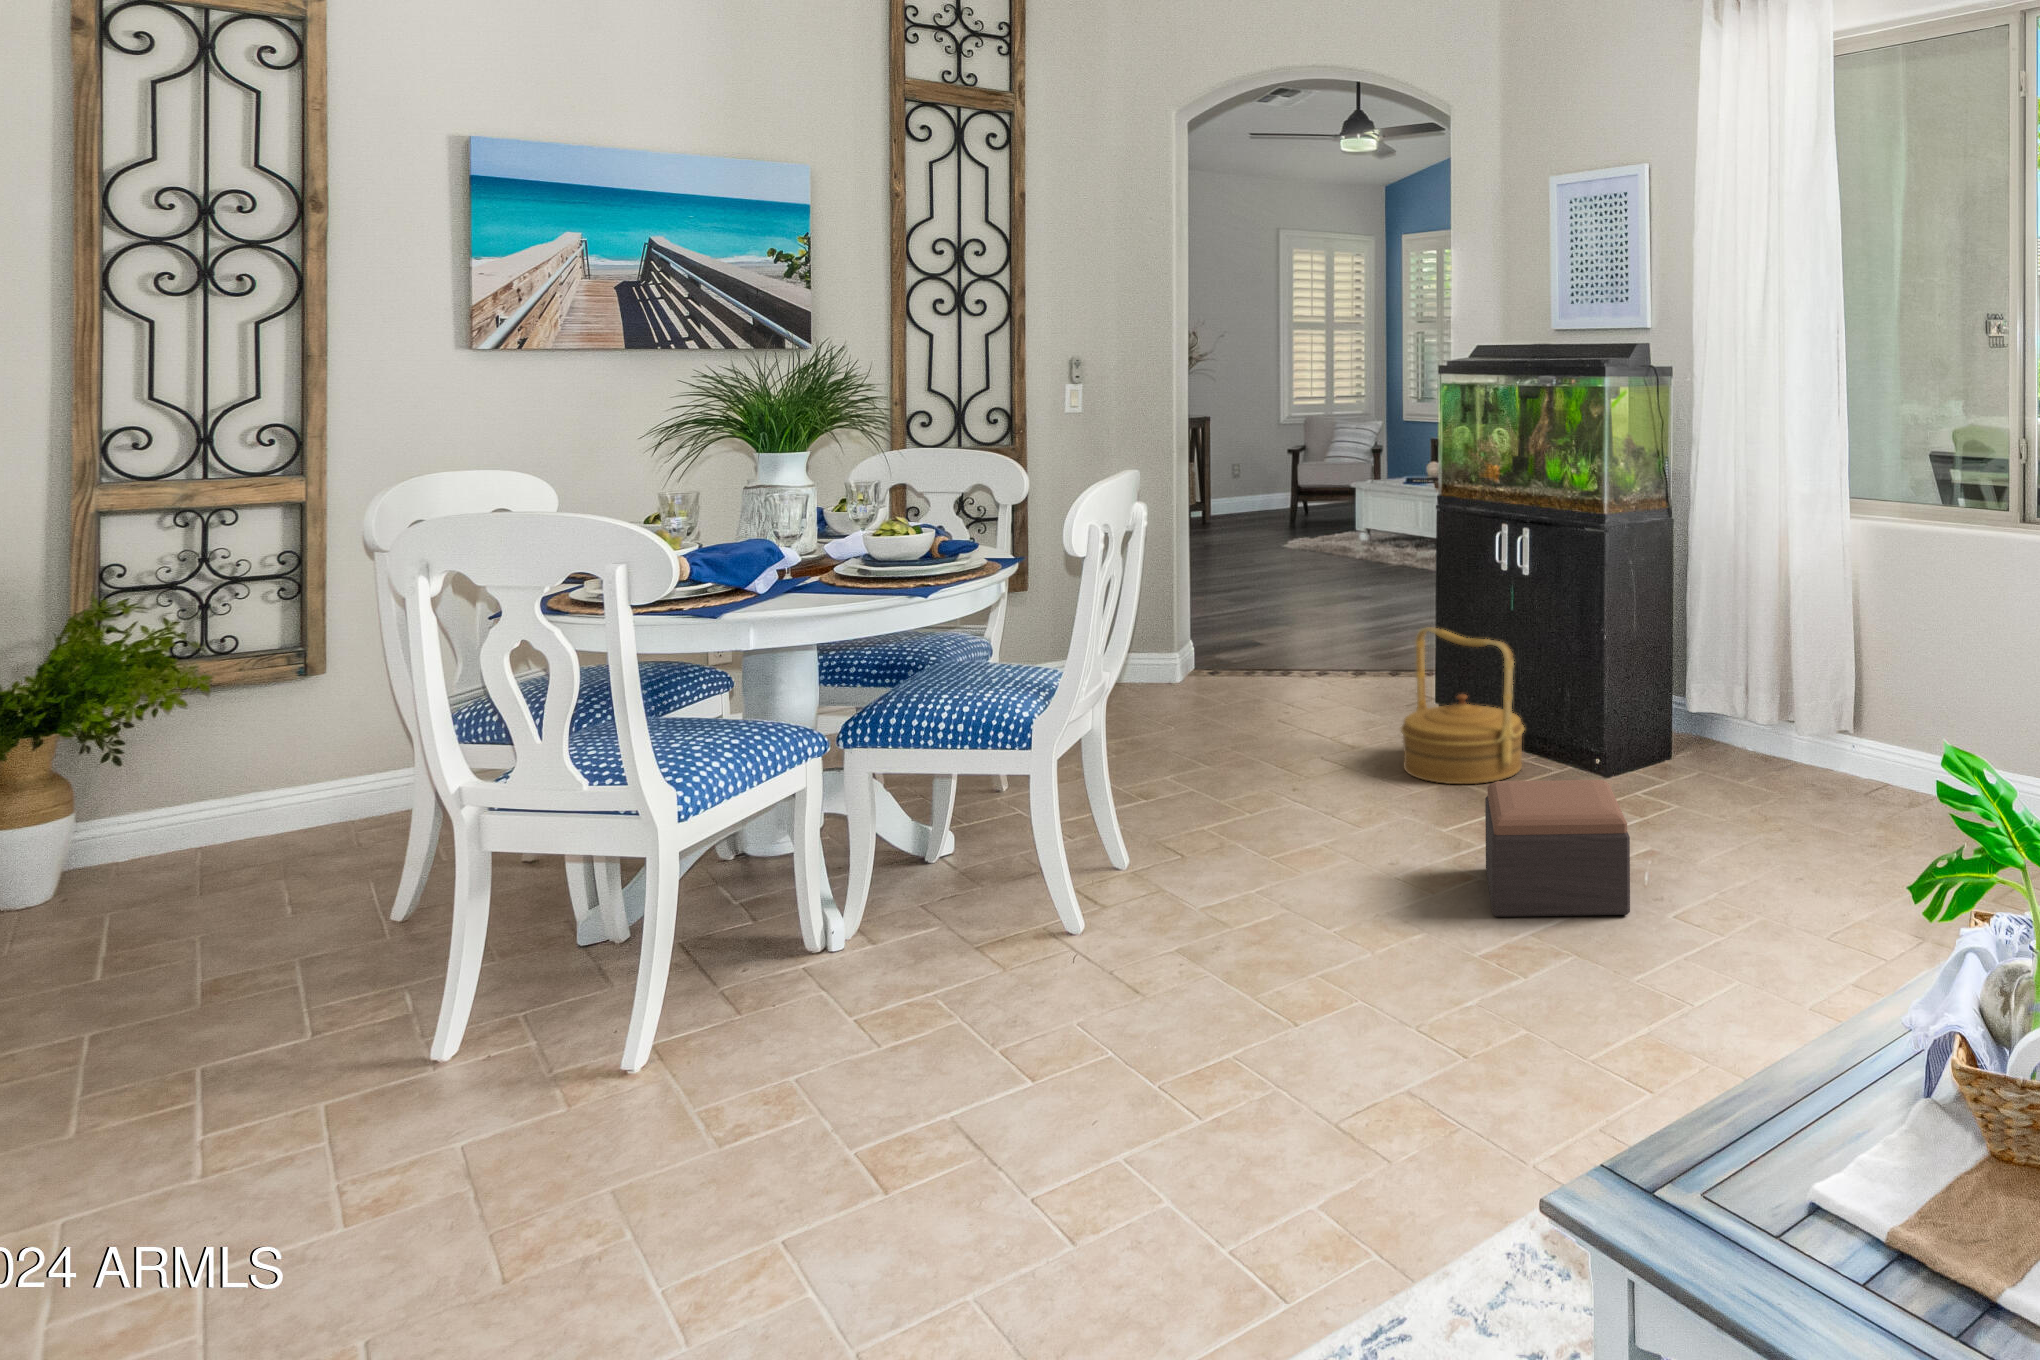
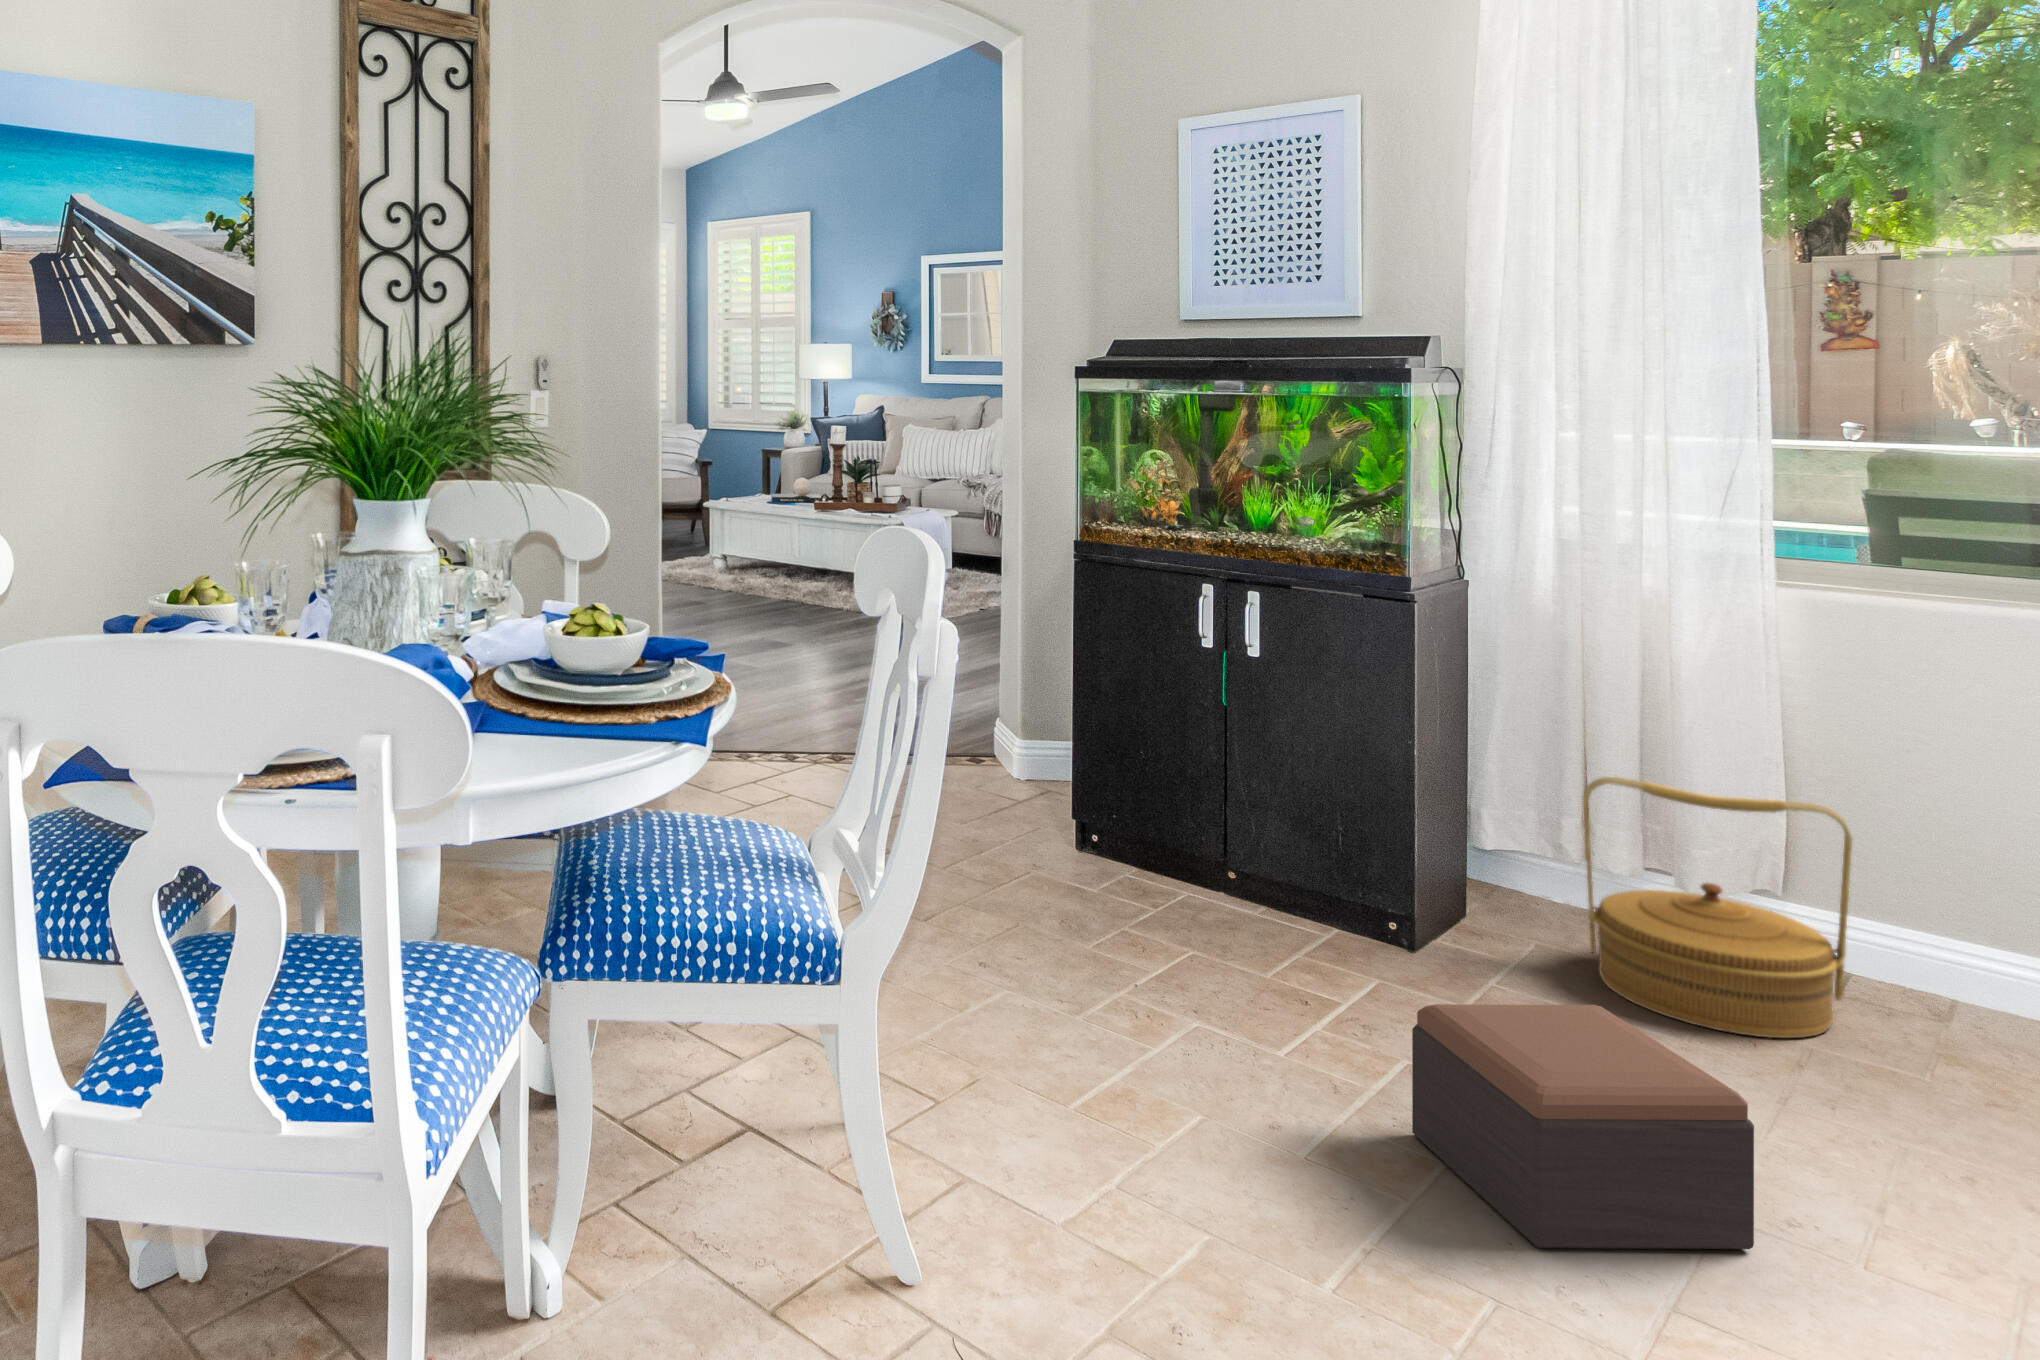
woven basket: present [1401,627,1524,784] -> present [1583,777,1852,1038]

